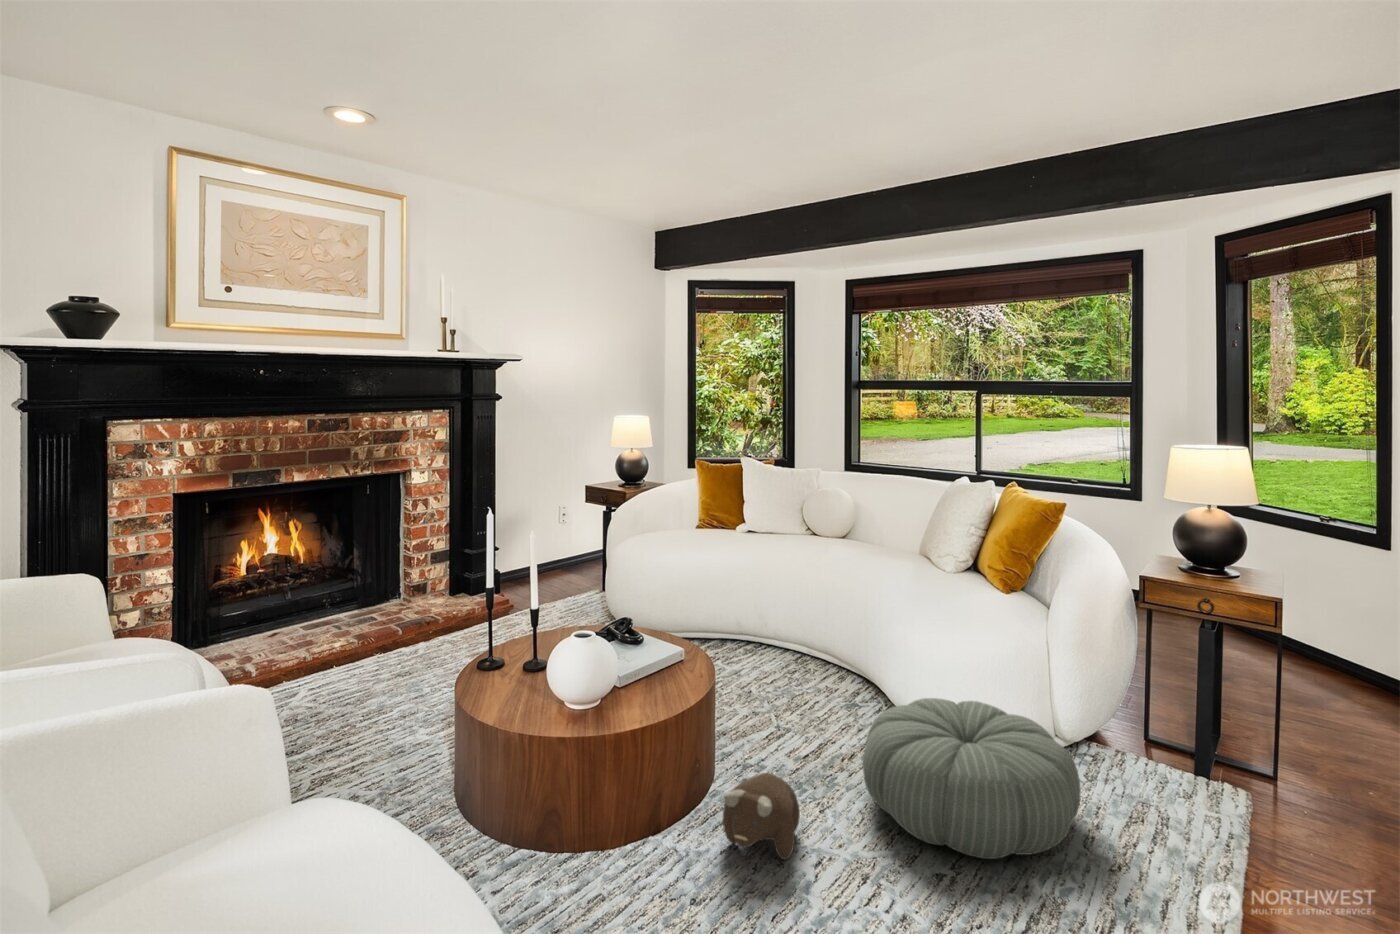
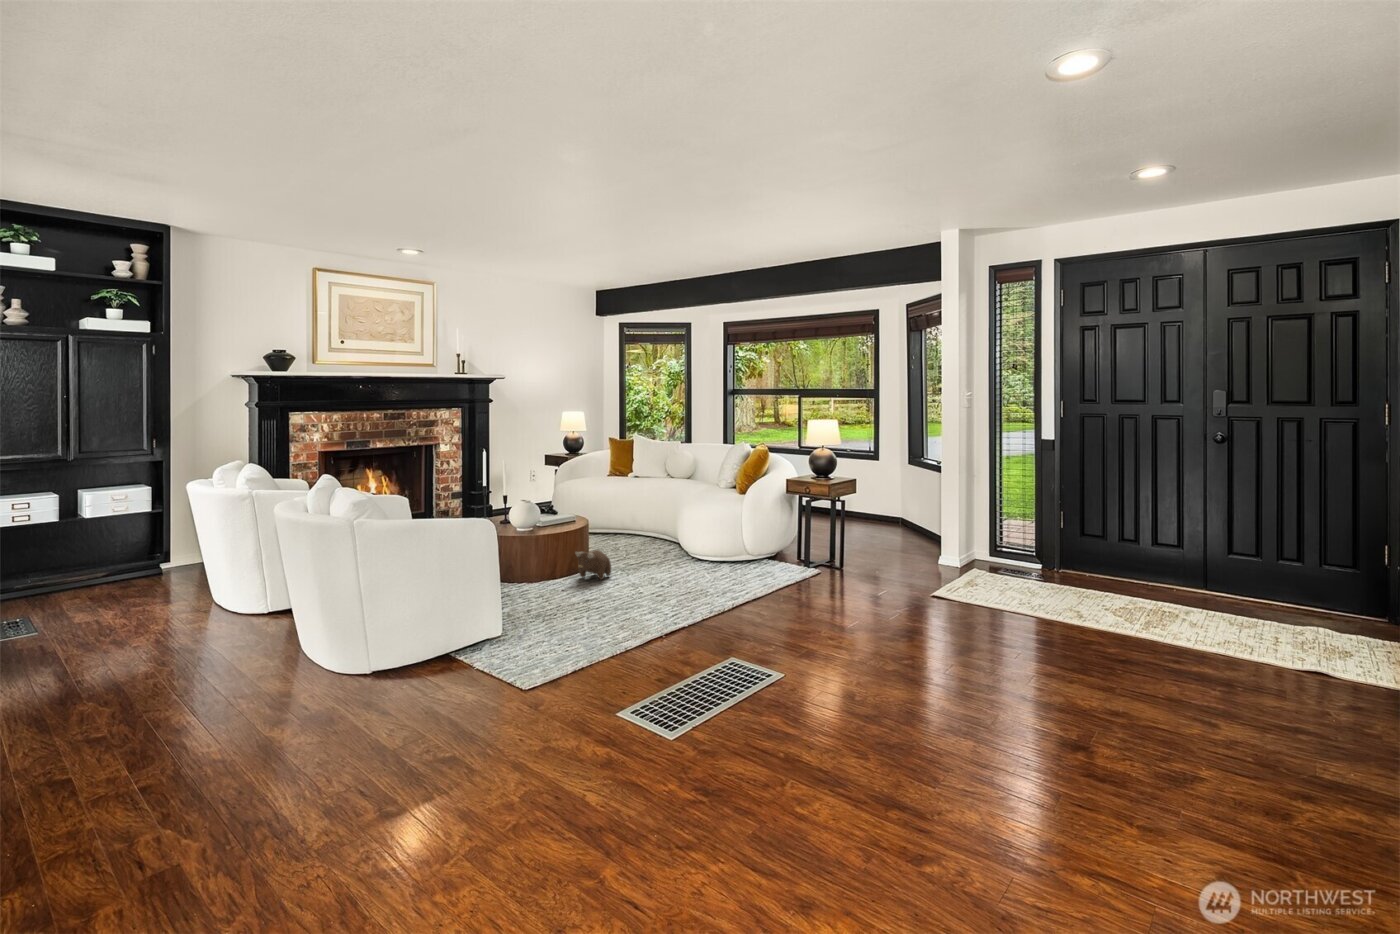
pouf: present [863,698,1081,859] -> none [642,532,728,579]

